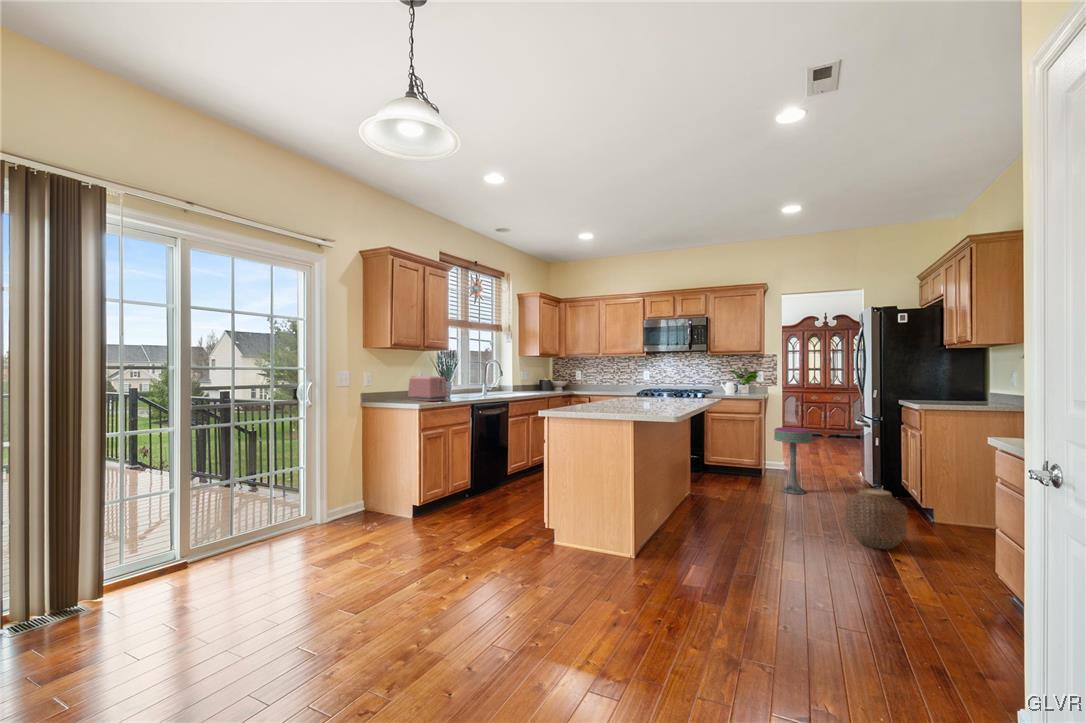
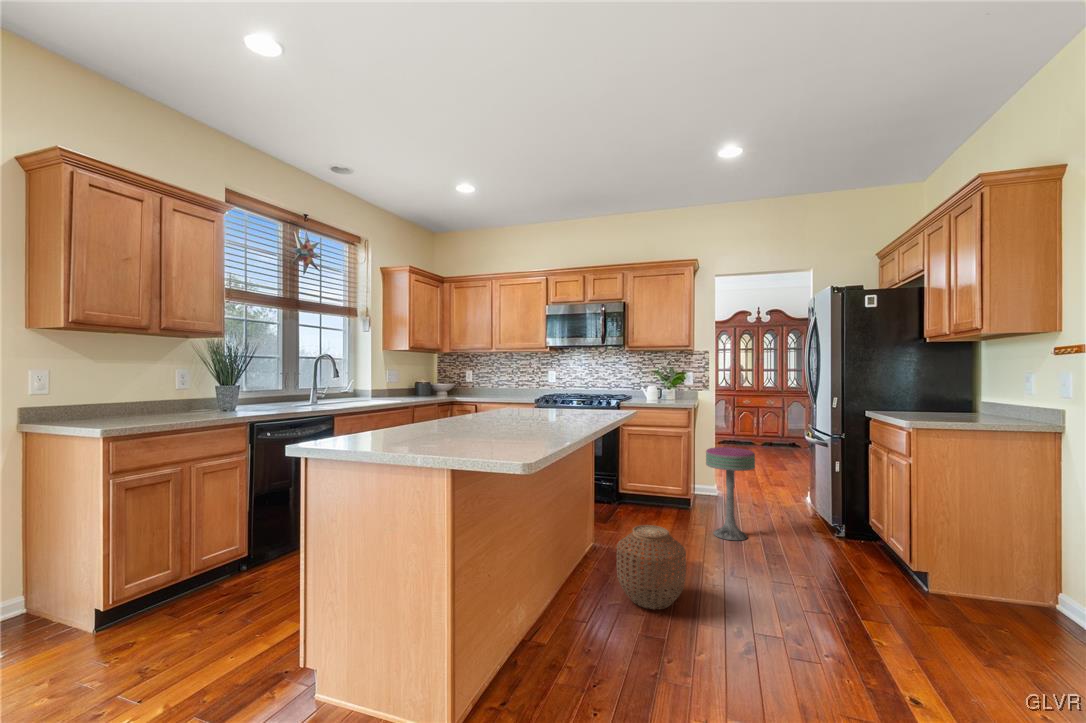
toaster: present [408,376,447,401] -> none [142,378,208,418]
woven basket: present [846,488,907,549] -> present [617,525,686,609]

